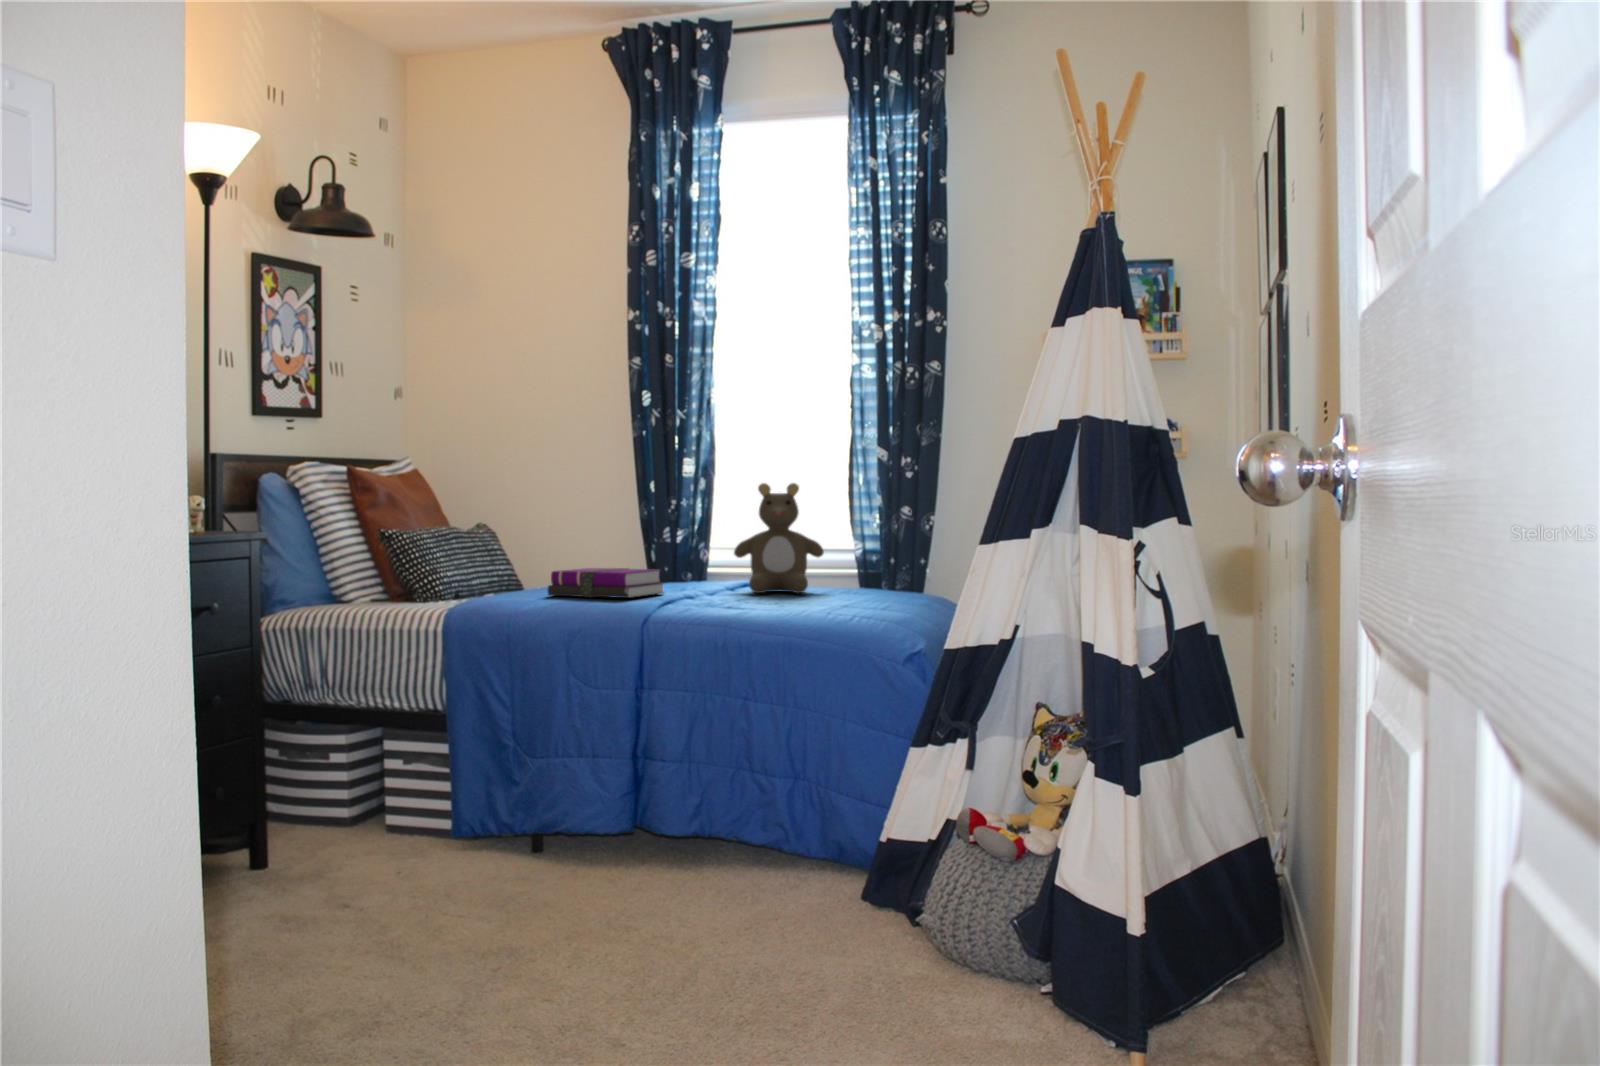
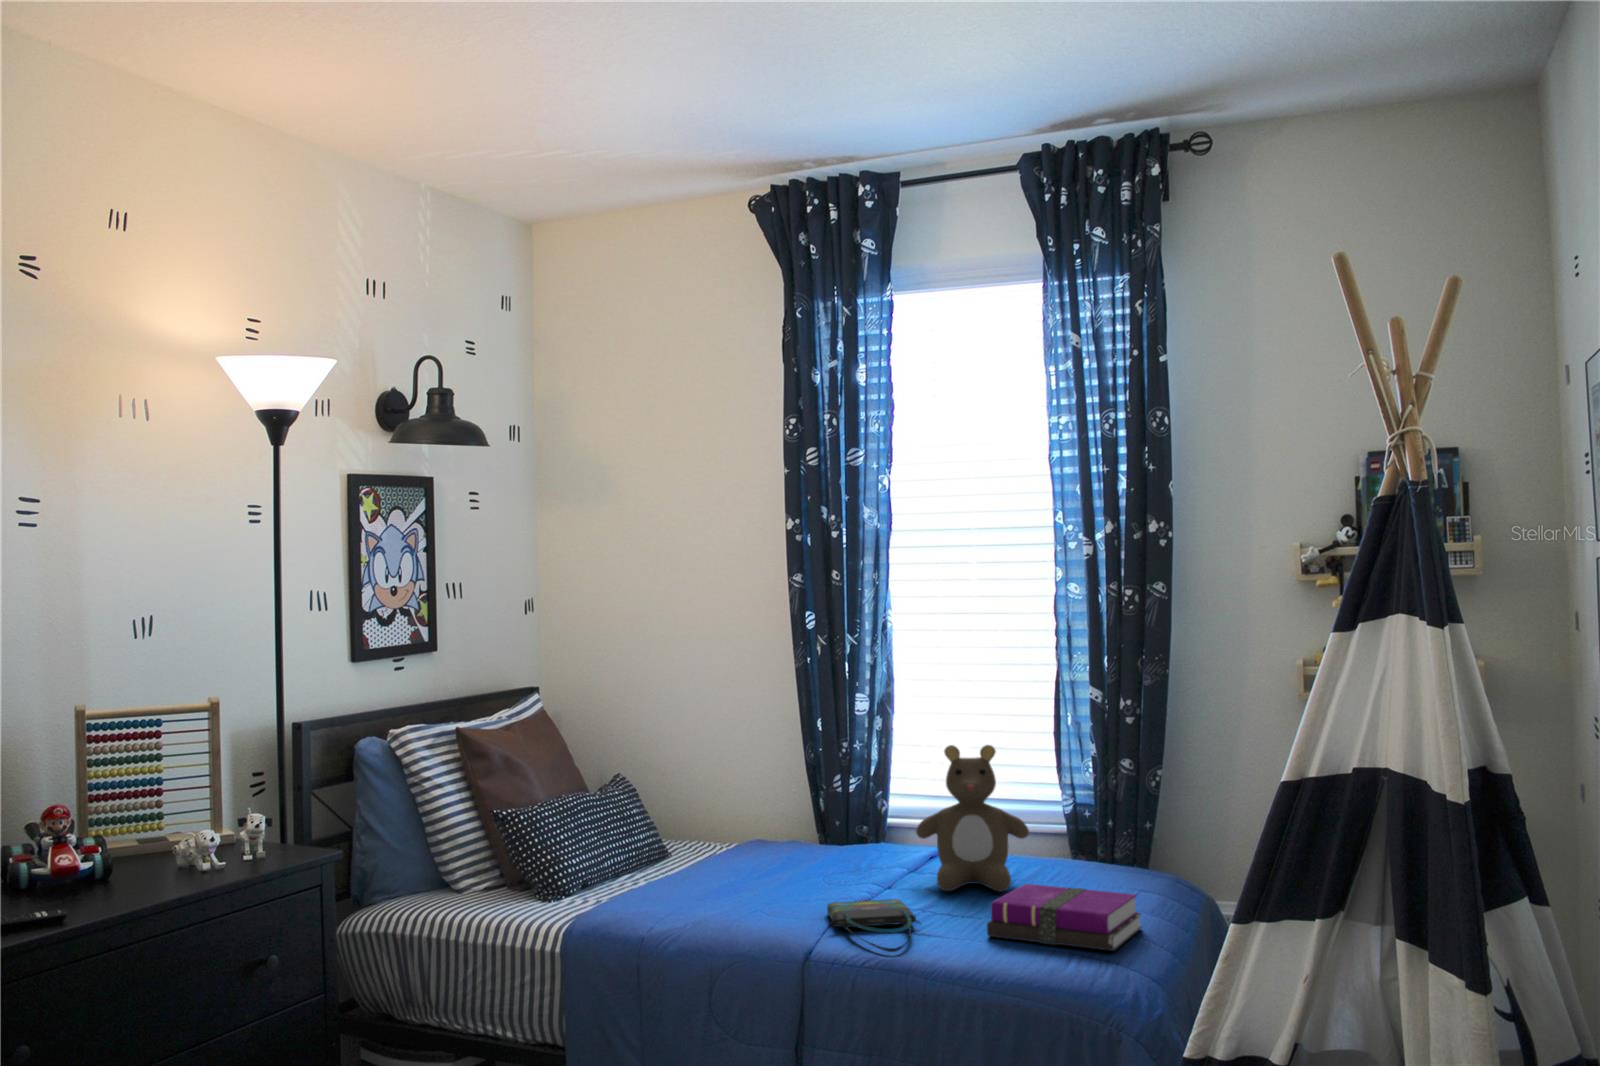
notebook: present [548,568,663,598] -> present [987,884,1142,951]
tote bag: none [660,591,735,611] -> present [827,899,919,952]

